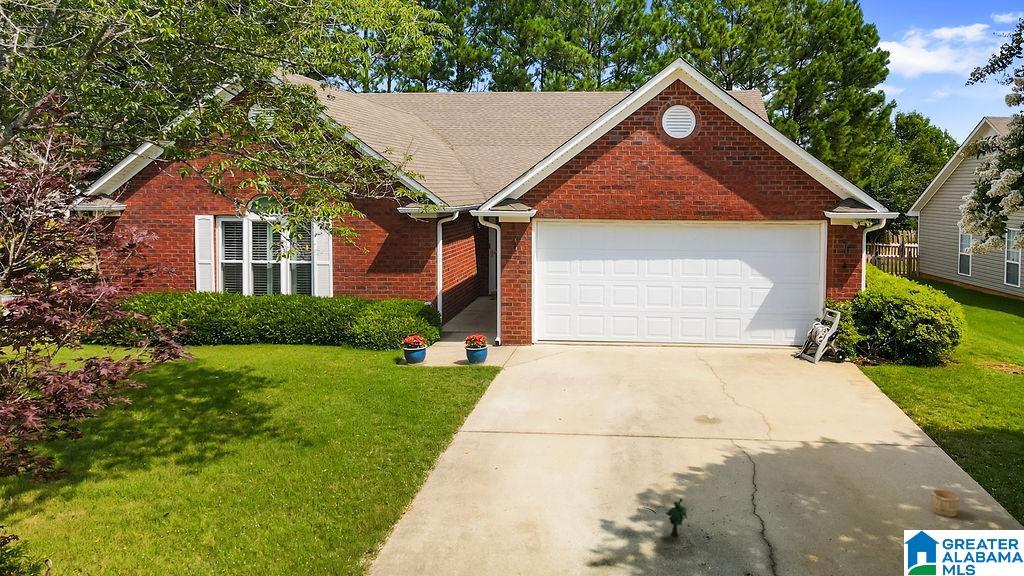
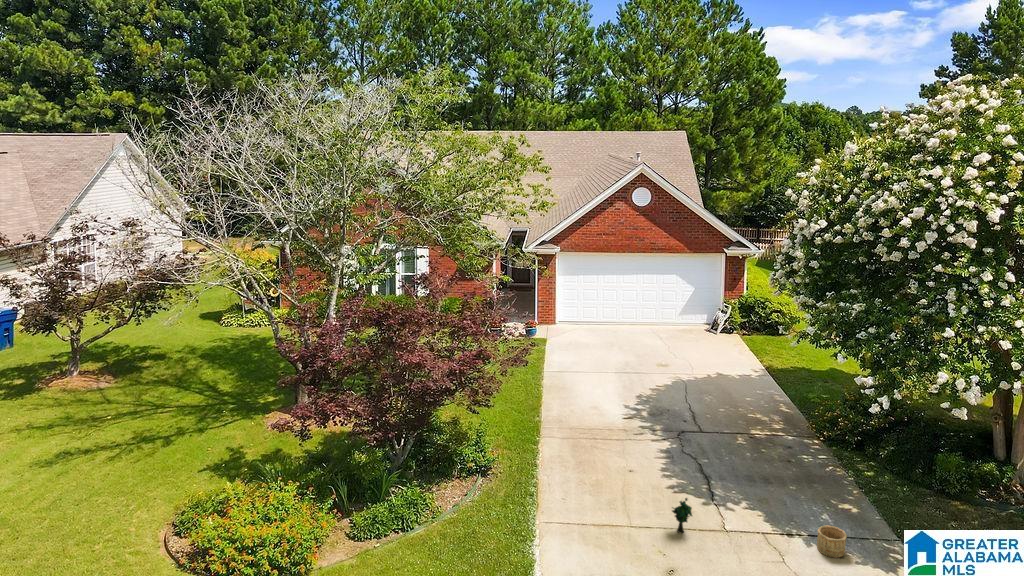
wooden bucket: present [931,489,960,517] -> present [817,525,847,558]

